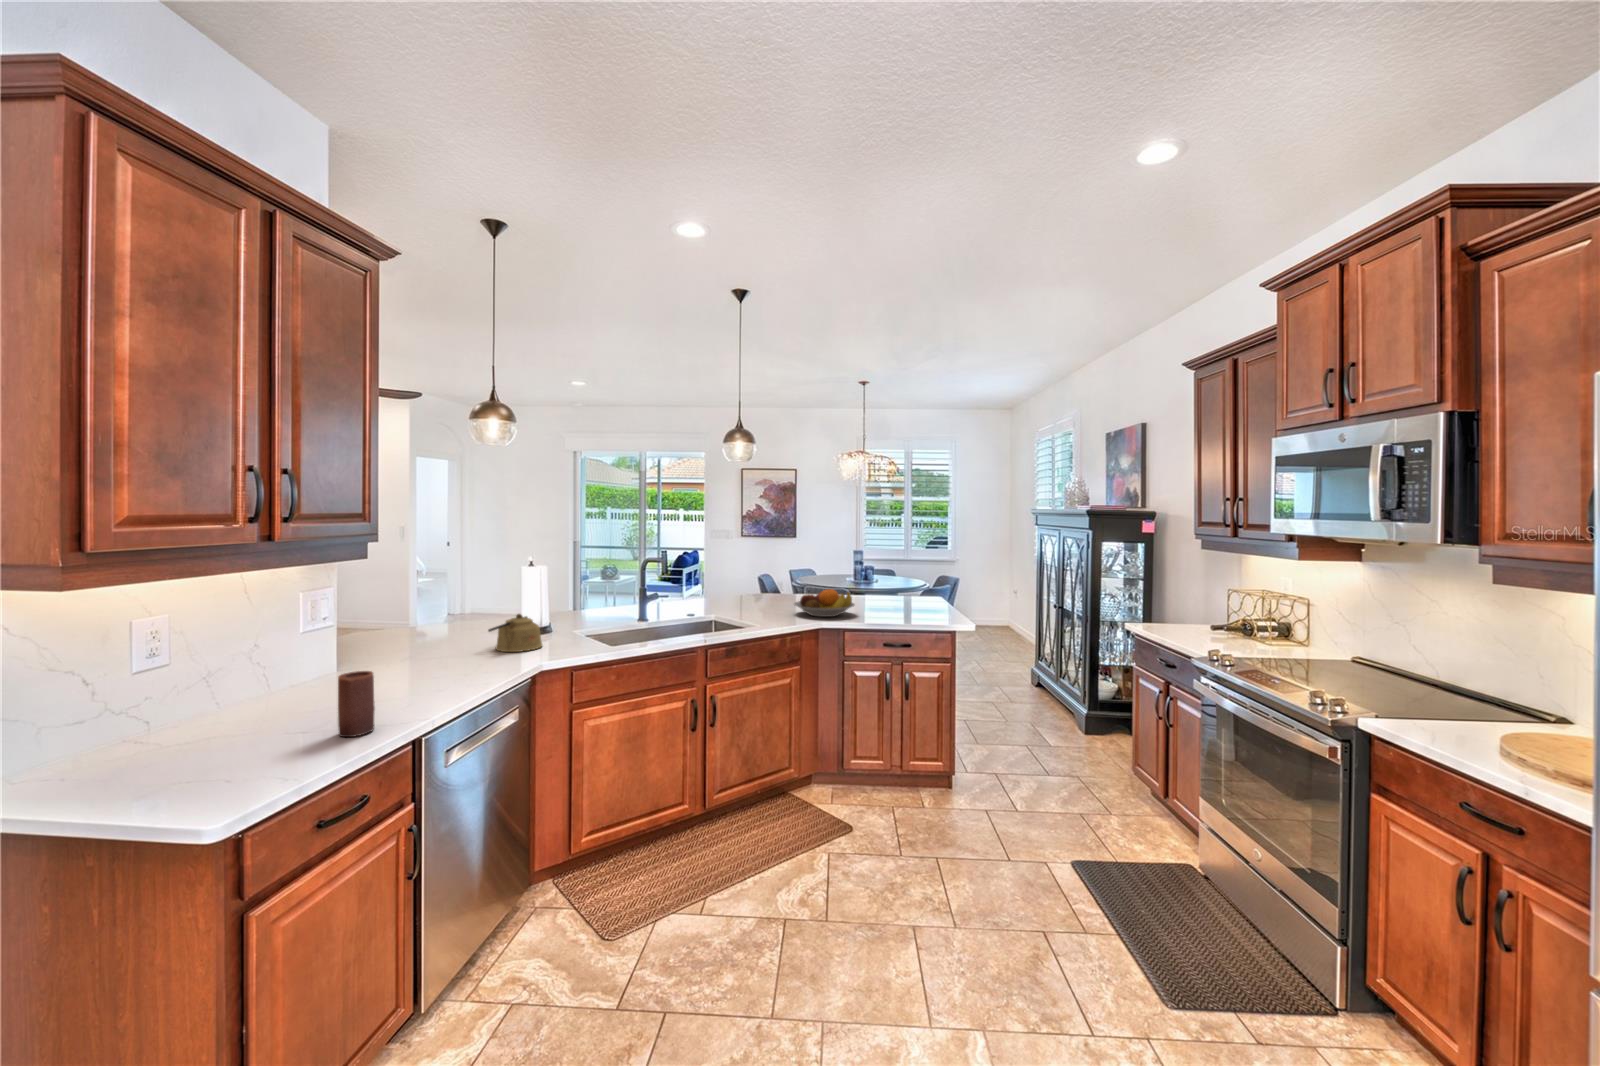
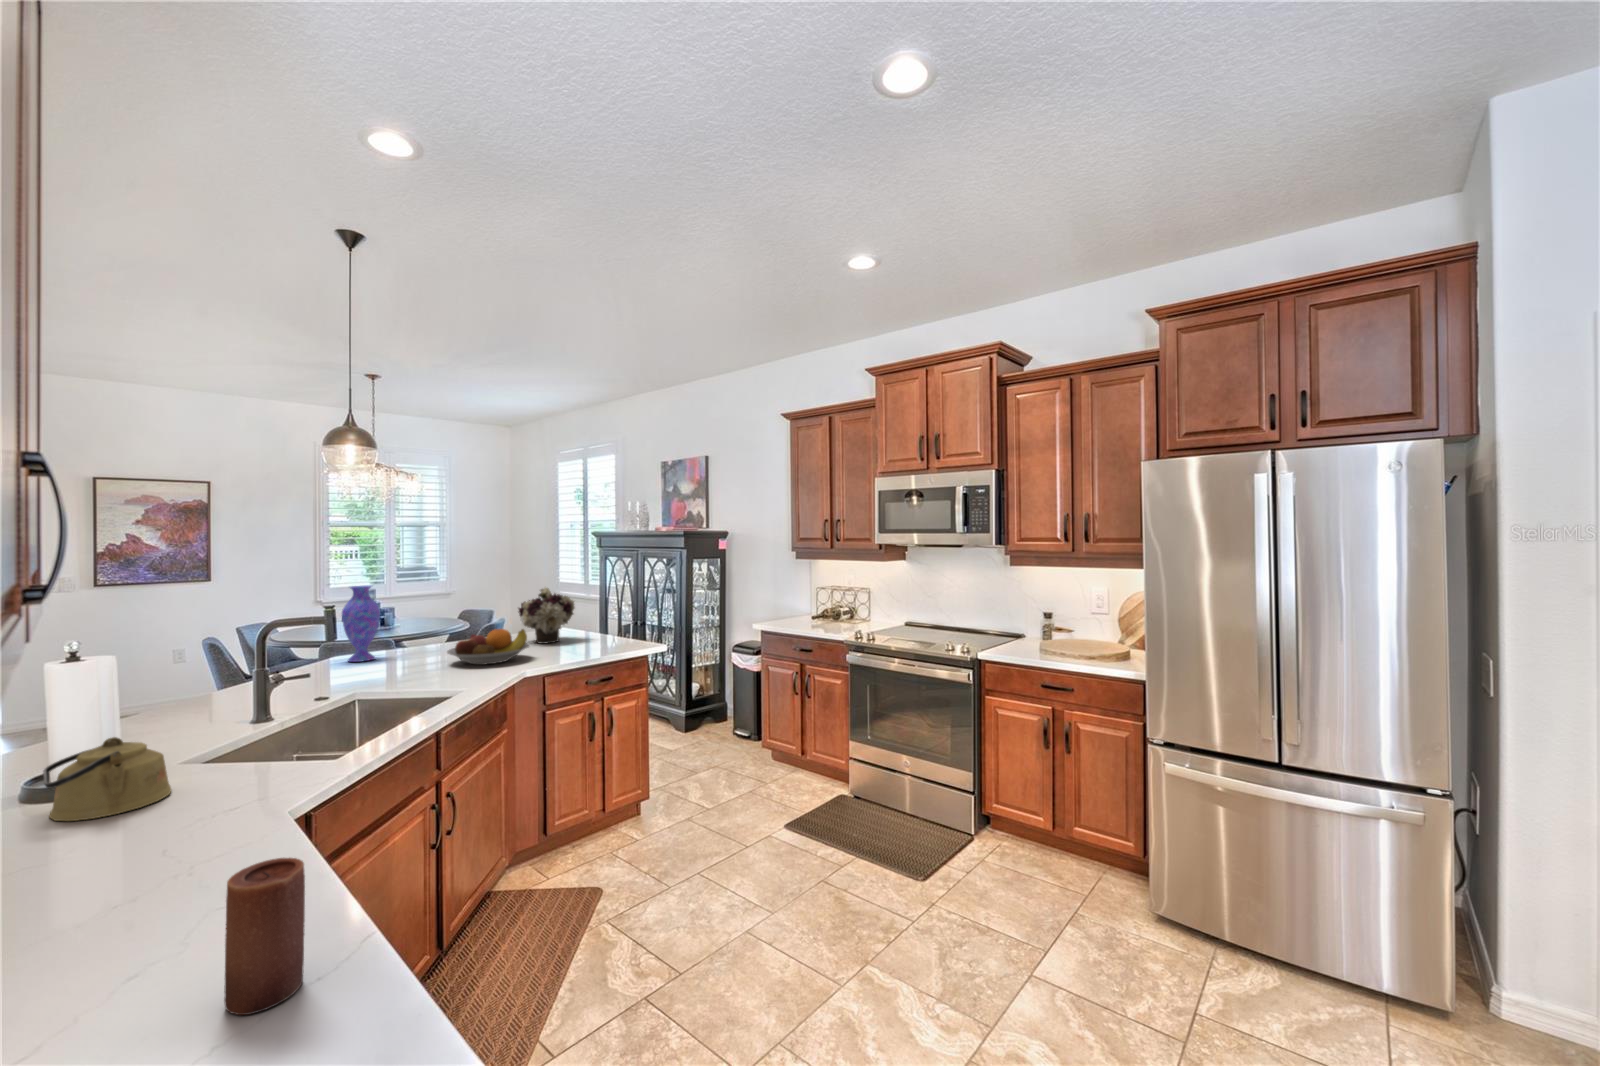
vase: none [756,547,780,601] -> present [342,586,380,662]
flower arrangement: none [879,558,923,609] -> present [519,588,575,644]

